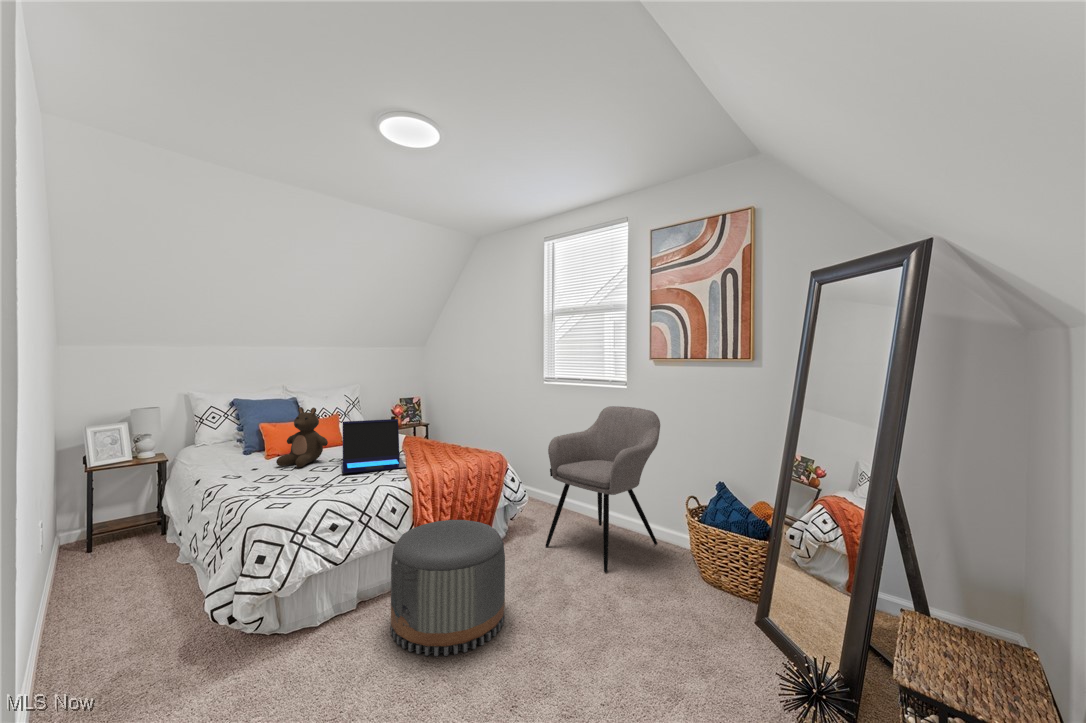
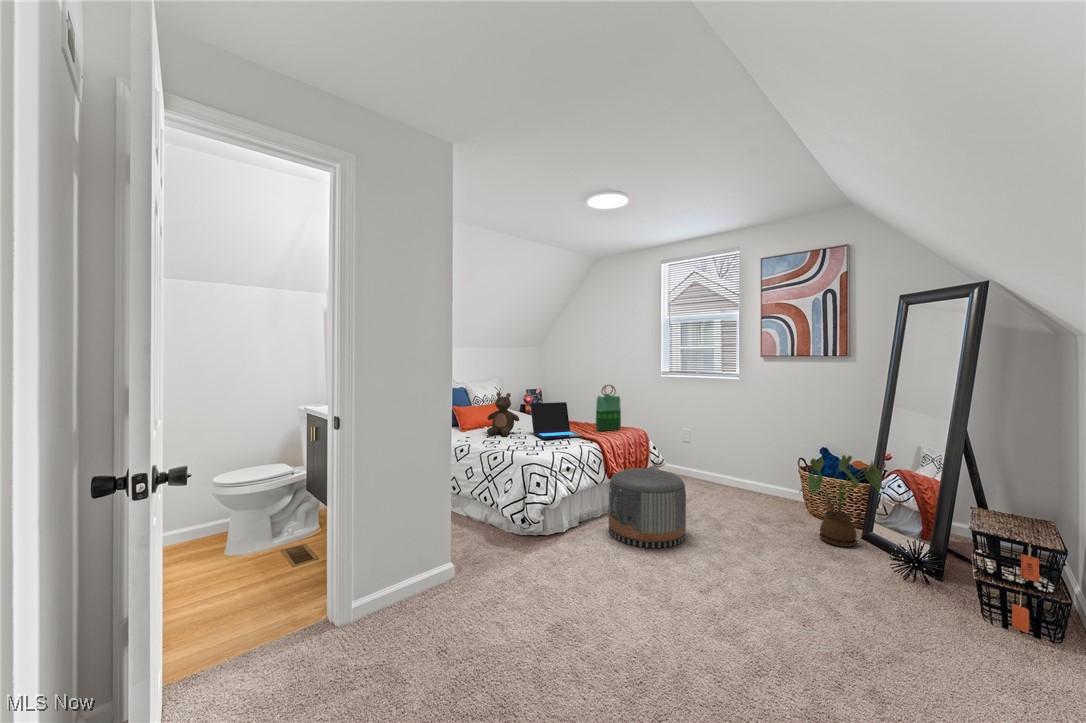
tote bag: none [436,396,470,458] -> present [596,385,621,431]
armchair: present [545,406,660,572] -> none [684,394,772,511]
house plant: none [668,503,781,643] -> present [800,455,882,547]

